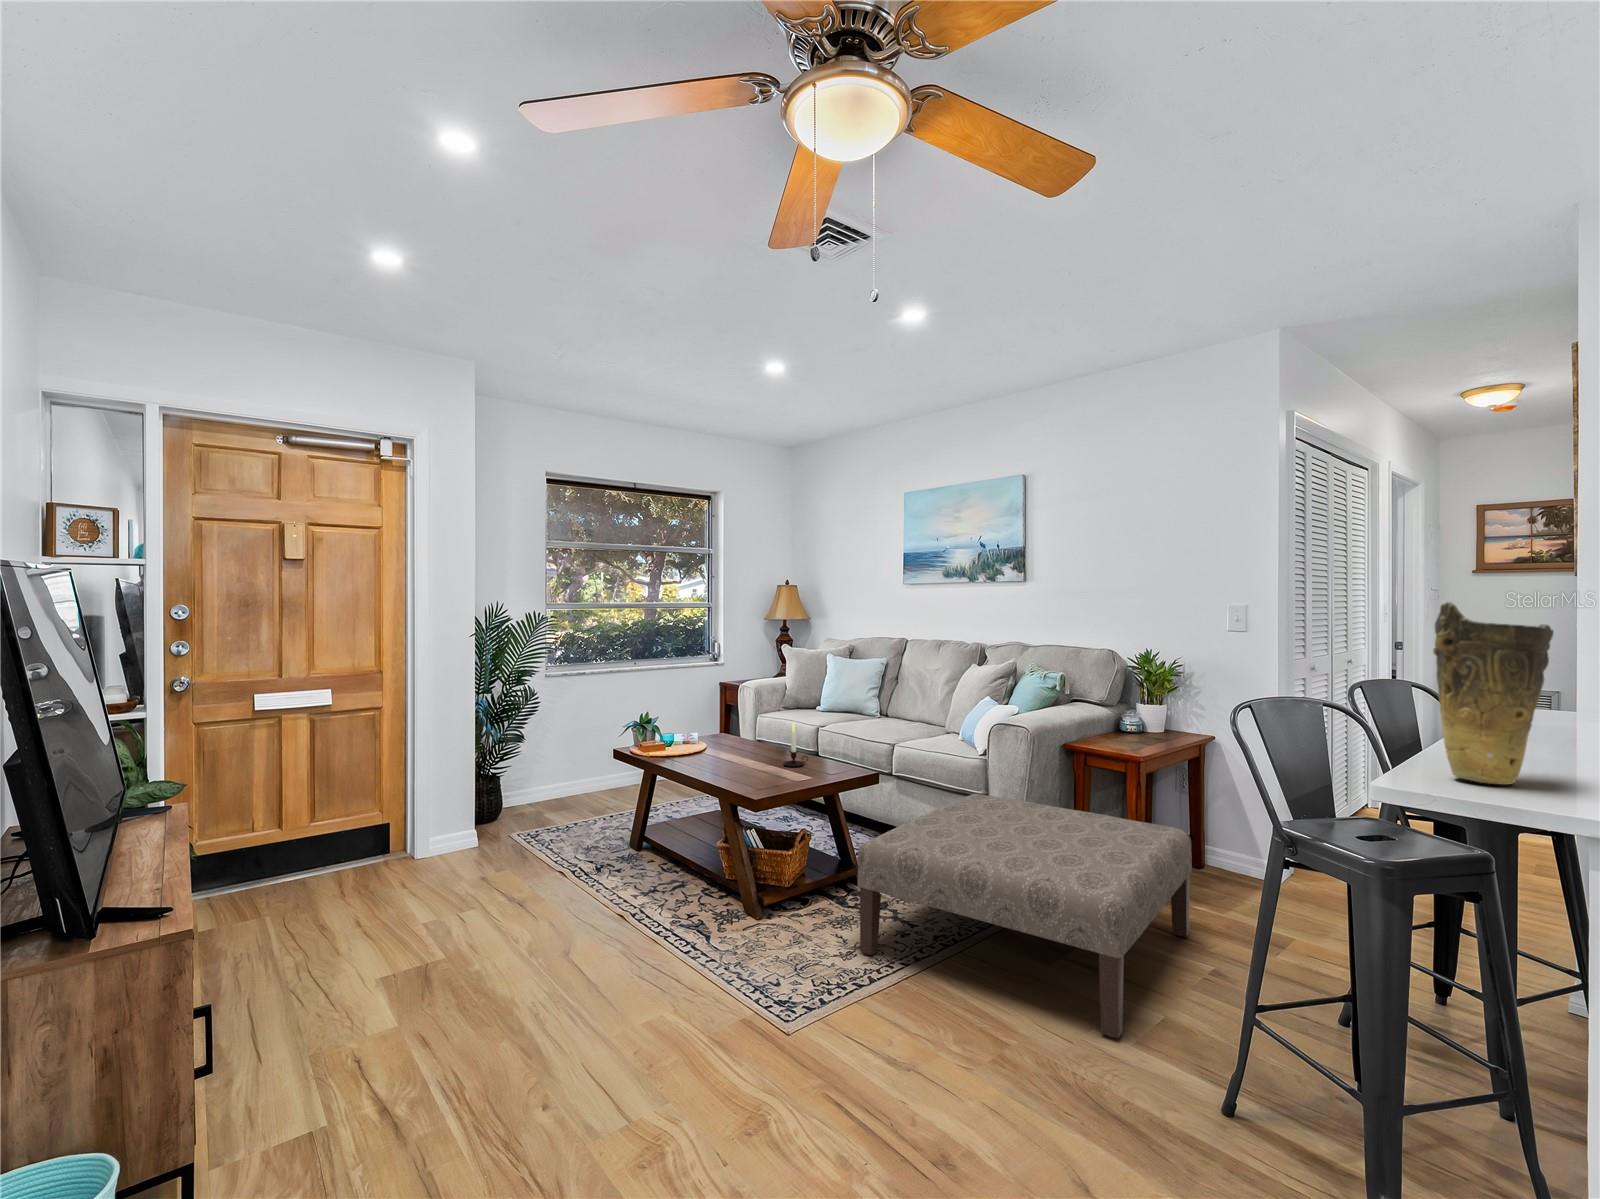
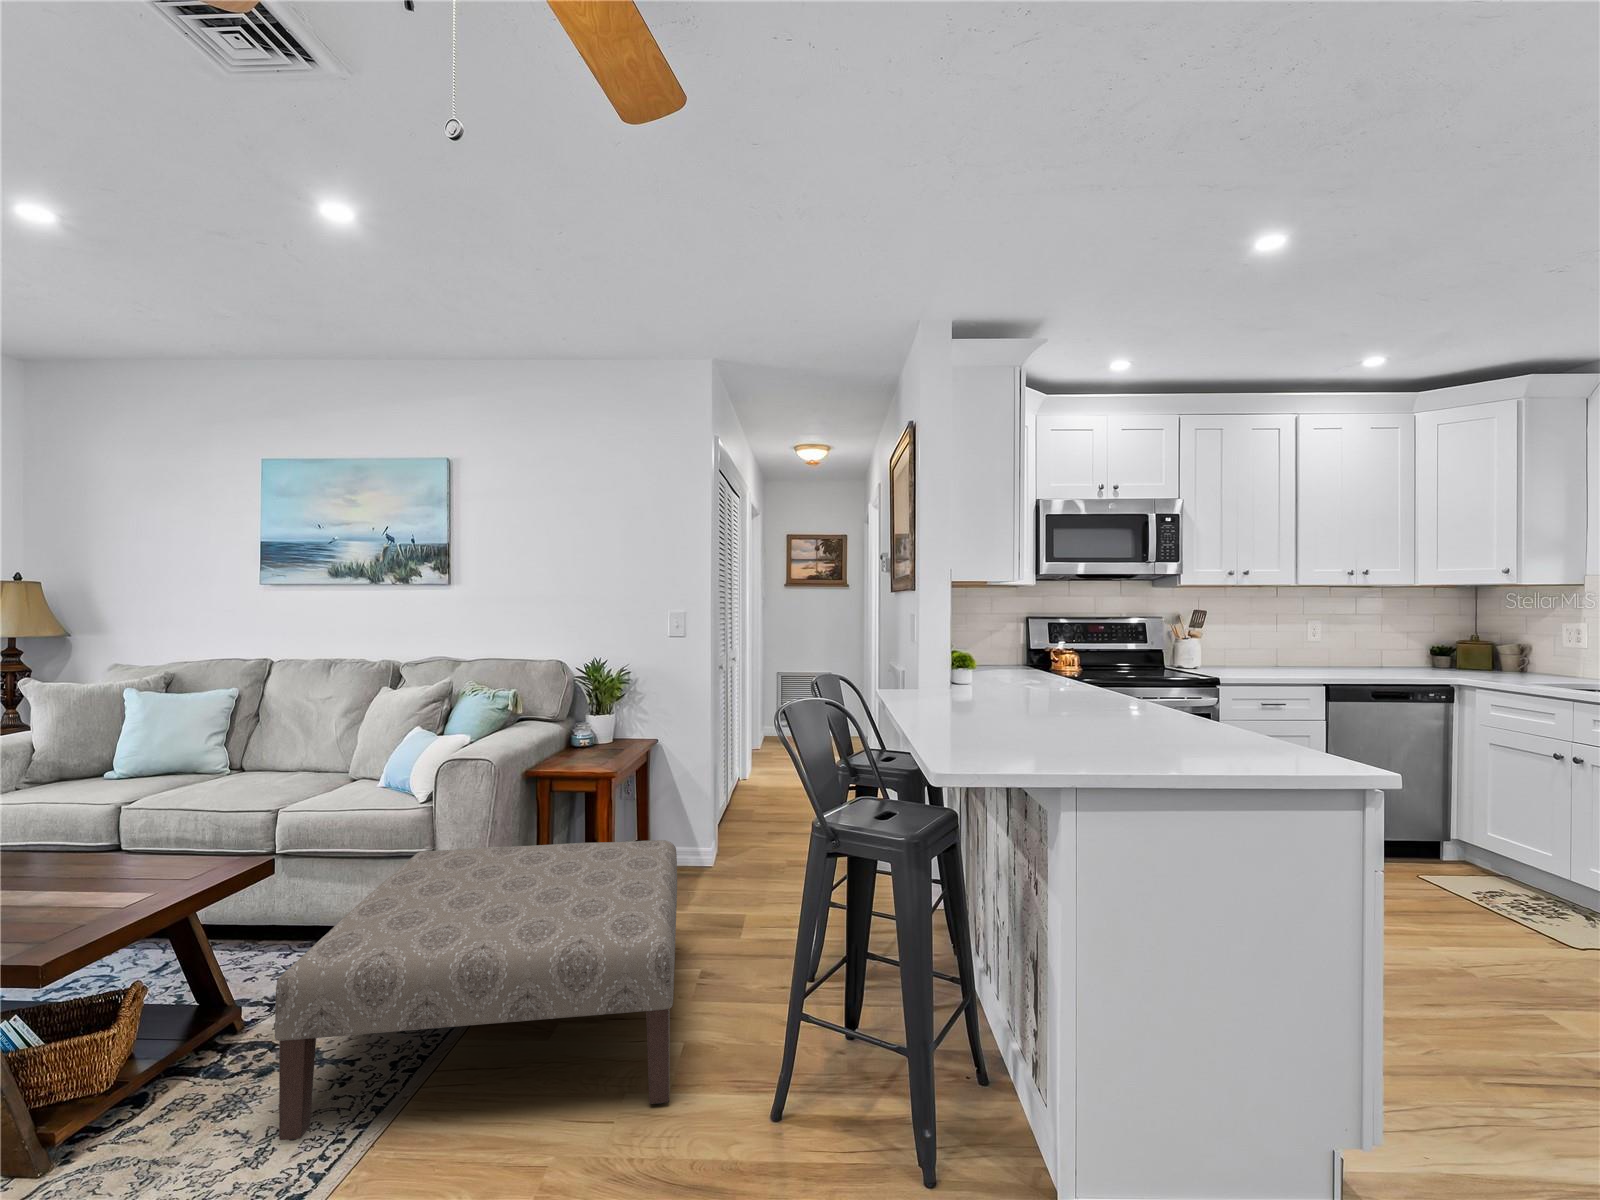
vase: present [1433,602,1554,785] -> none [963,594,1041,749]
candle: present [783,722,808,767] -> none [78,801,131,877]

